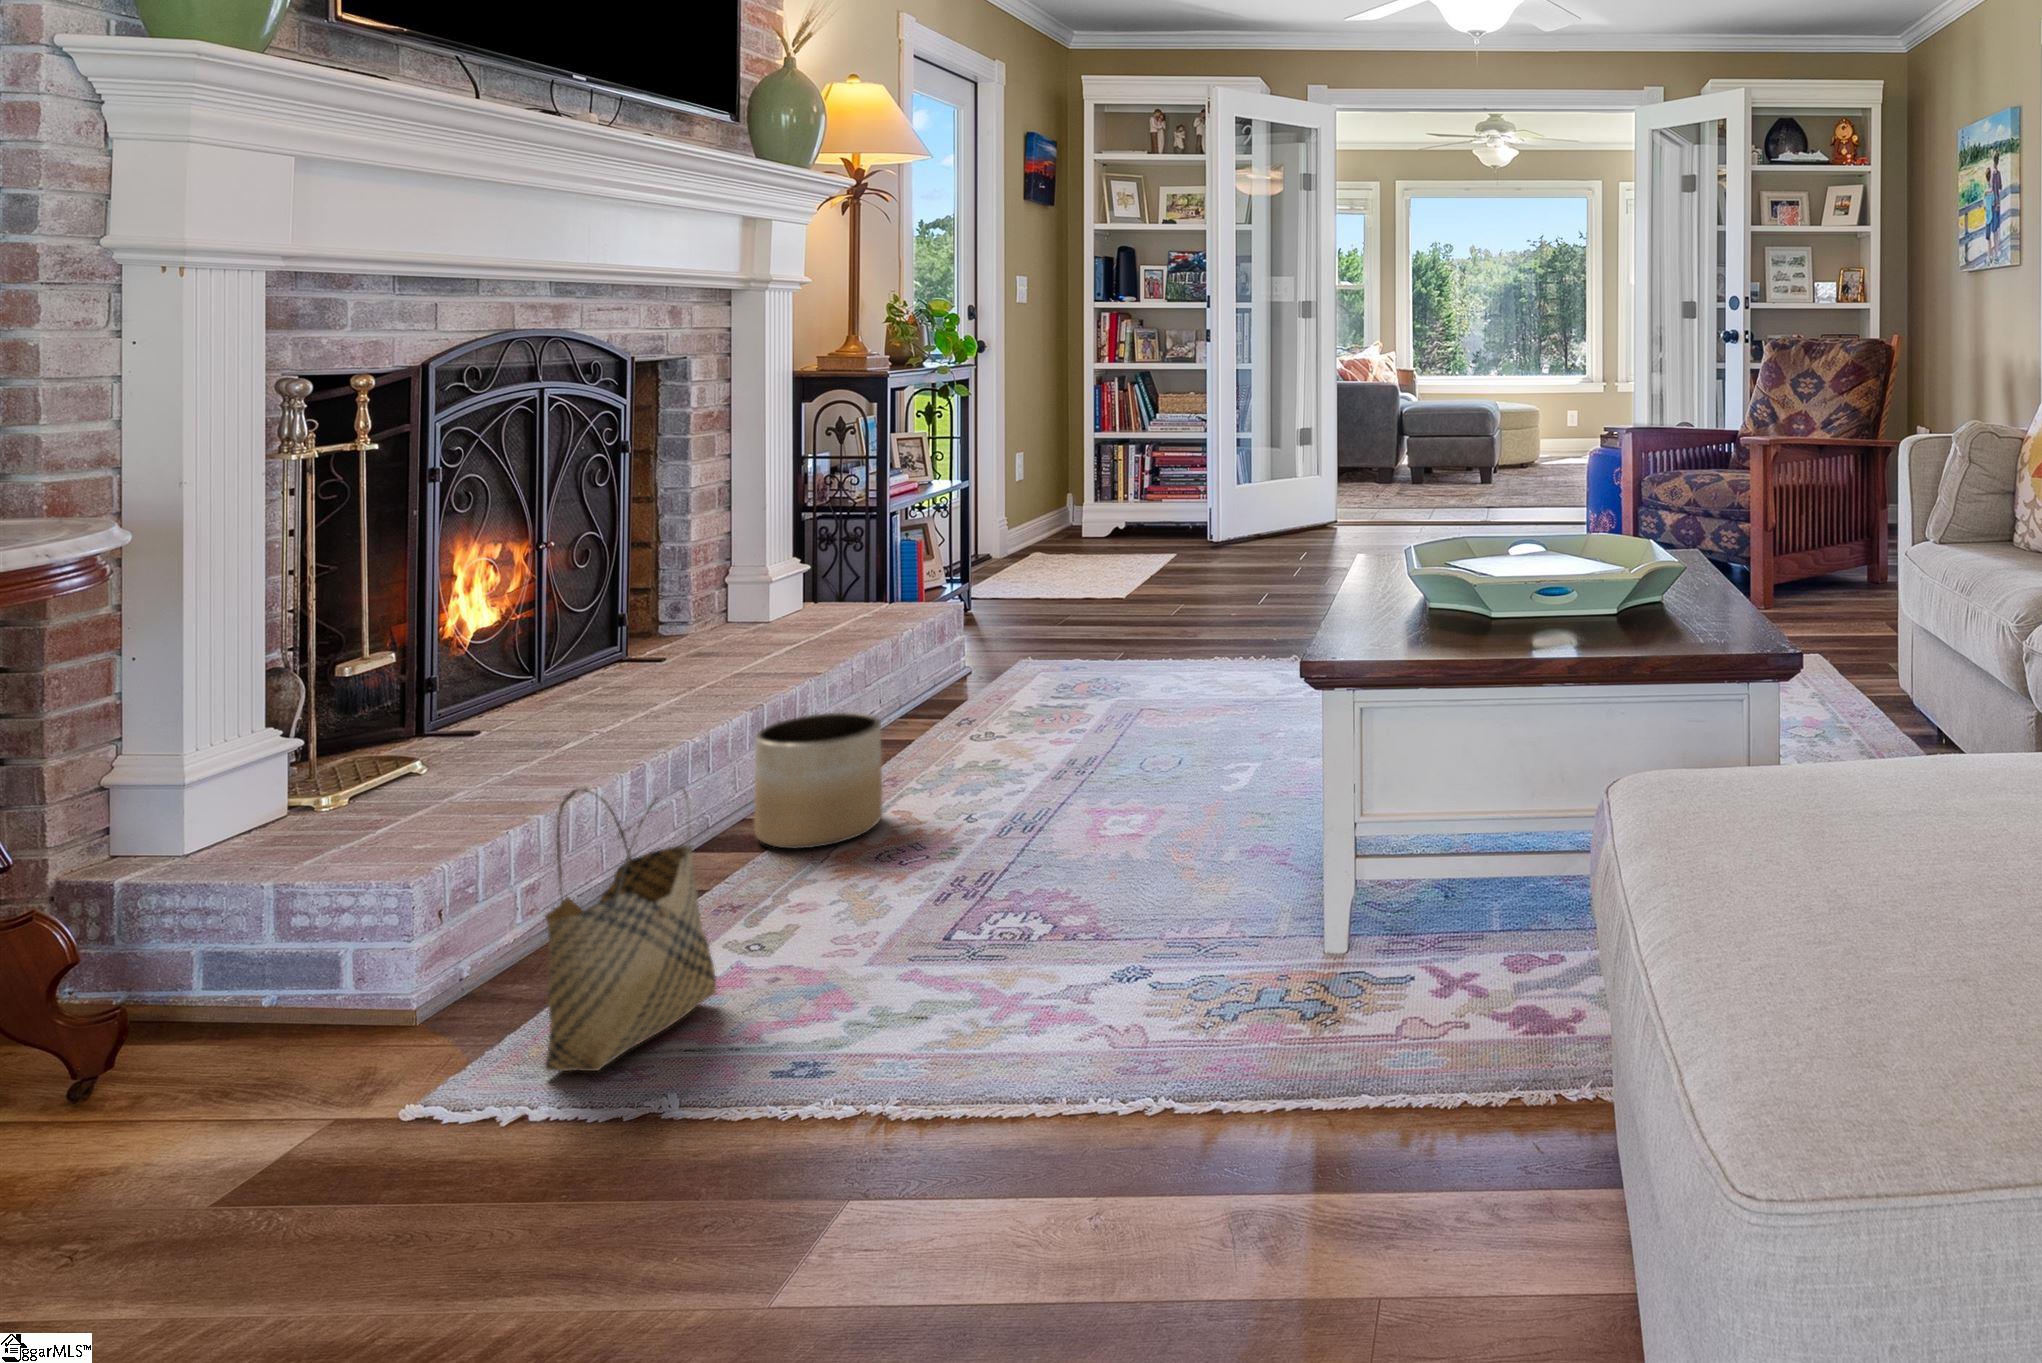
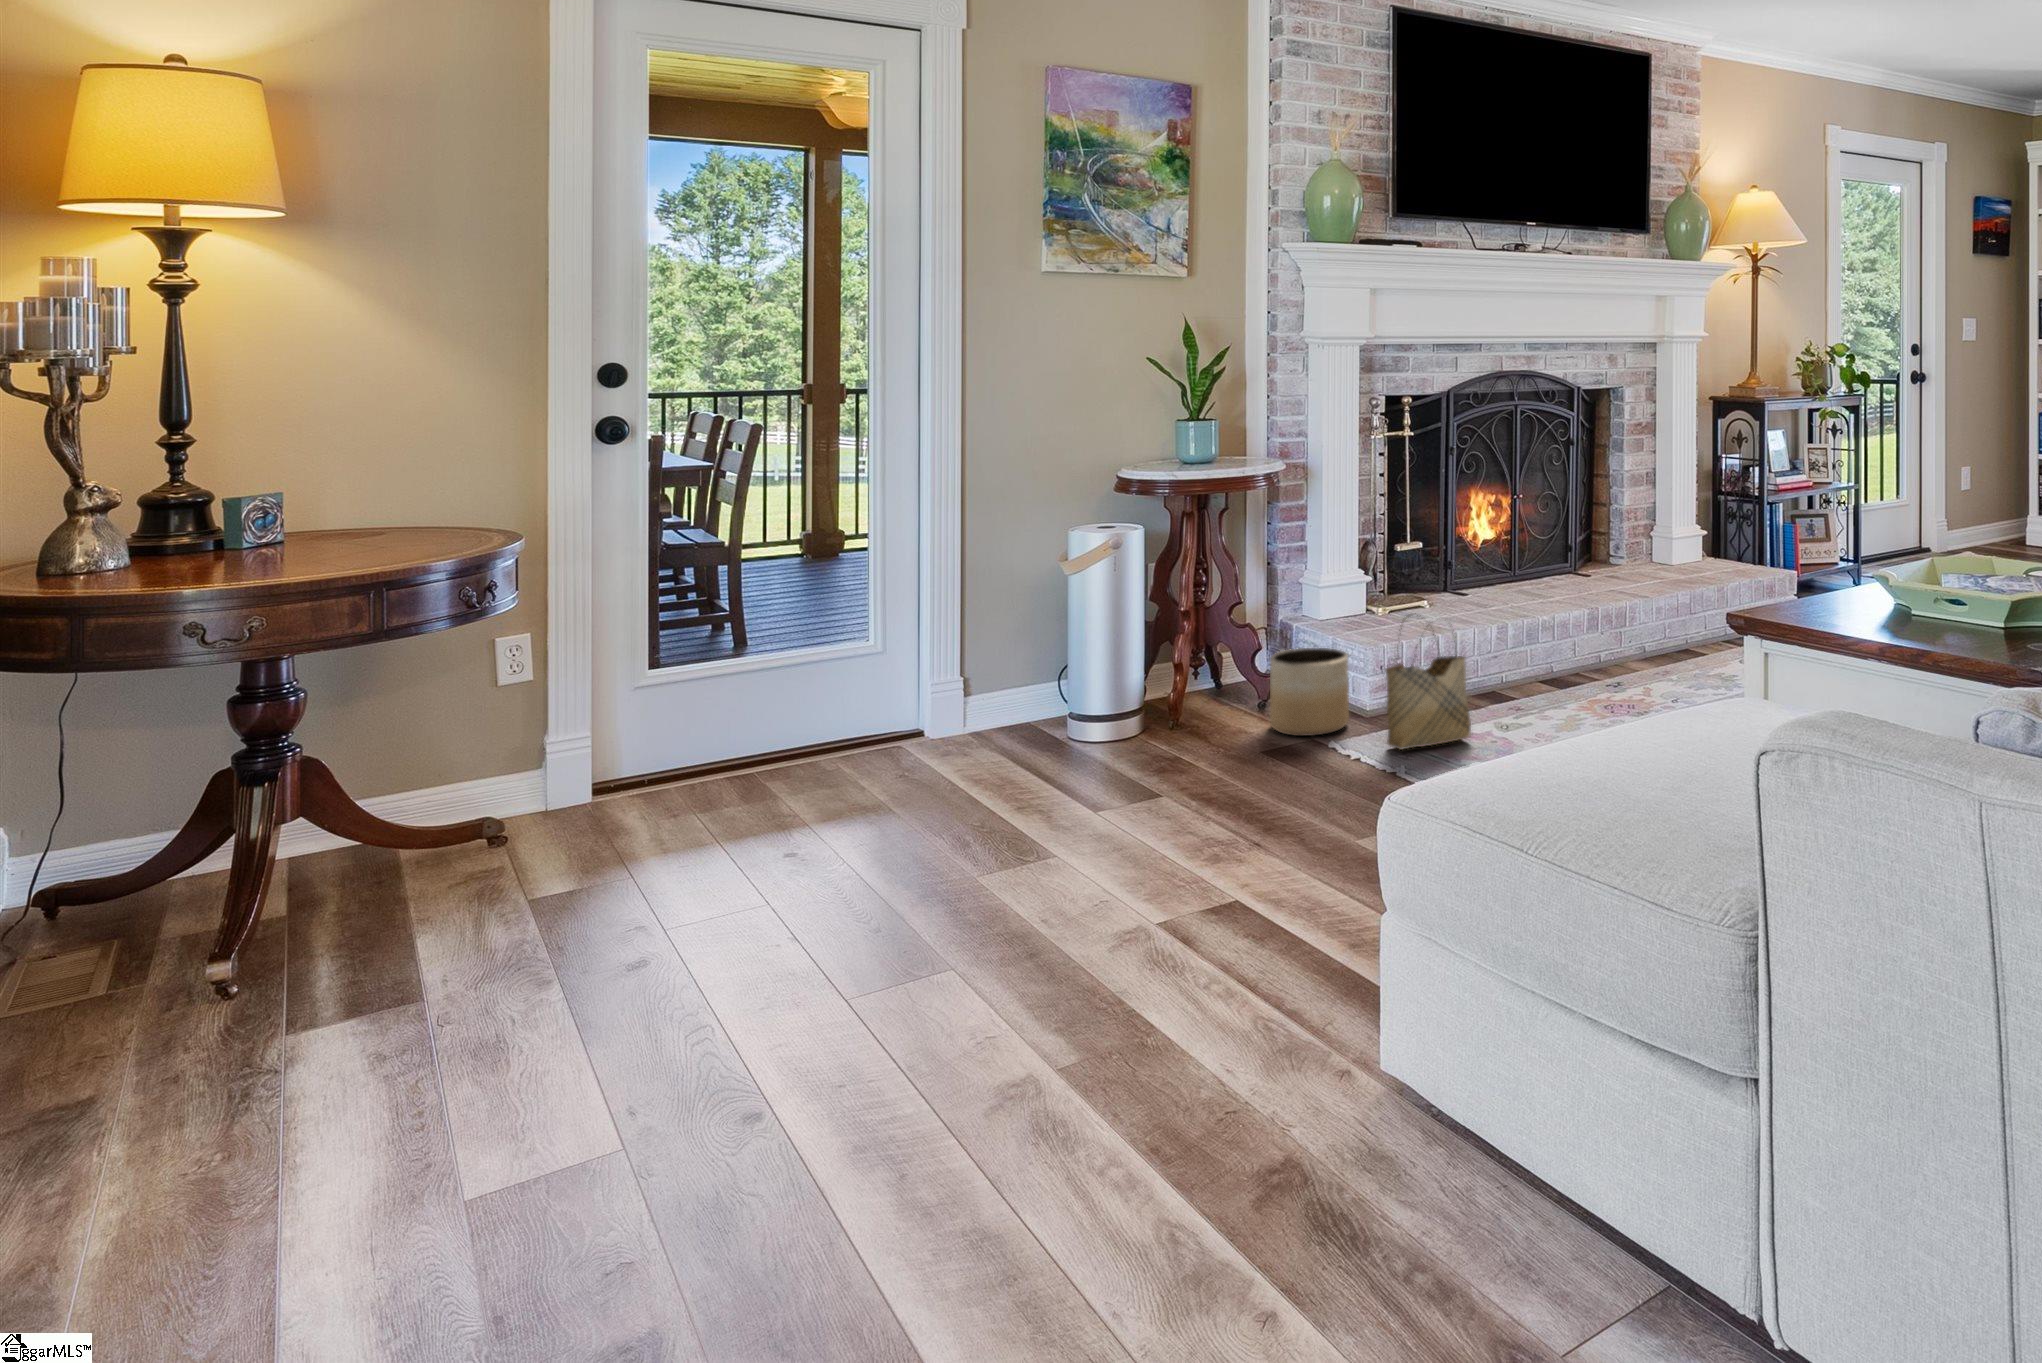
planter: present [754,713,882,849] -> present [1270,648,1349,736]

